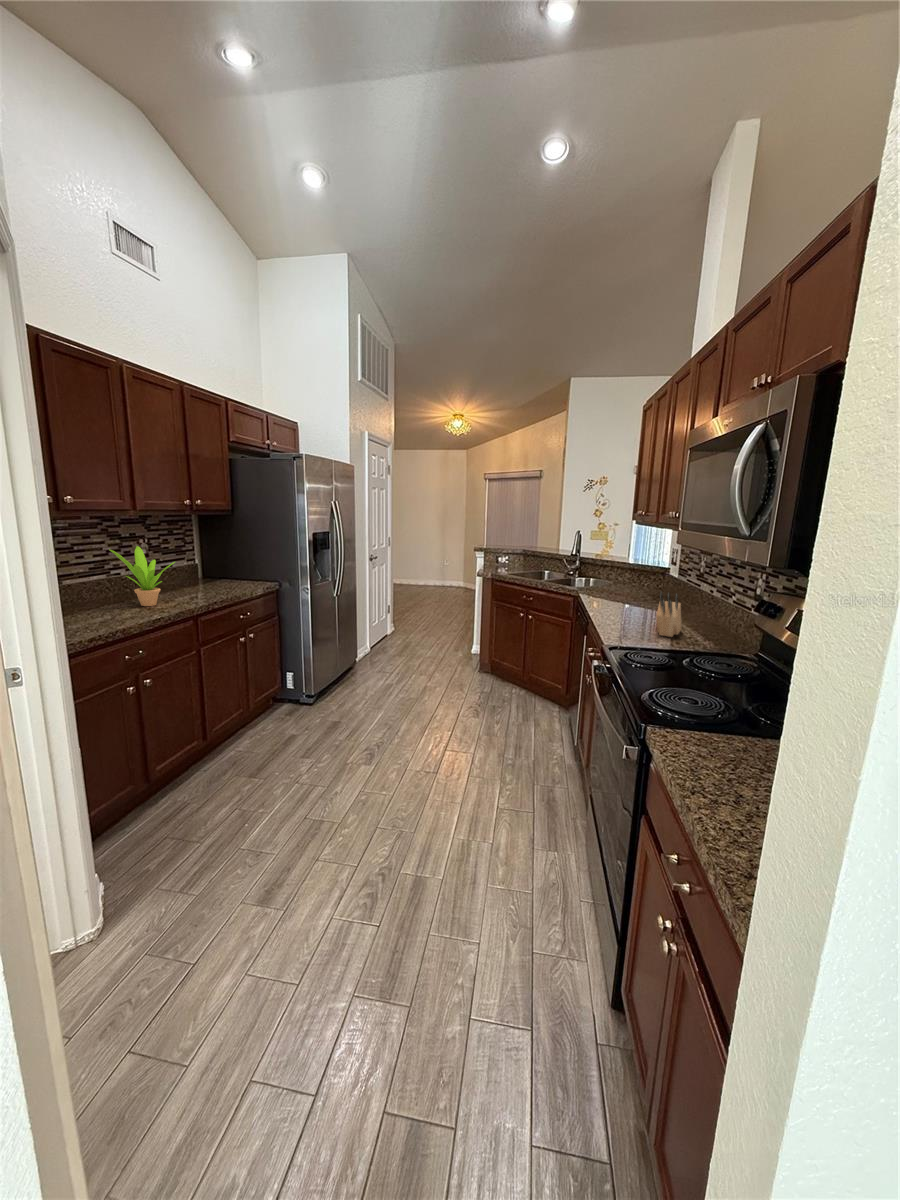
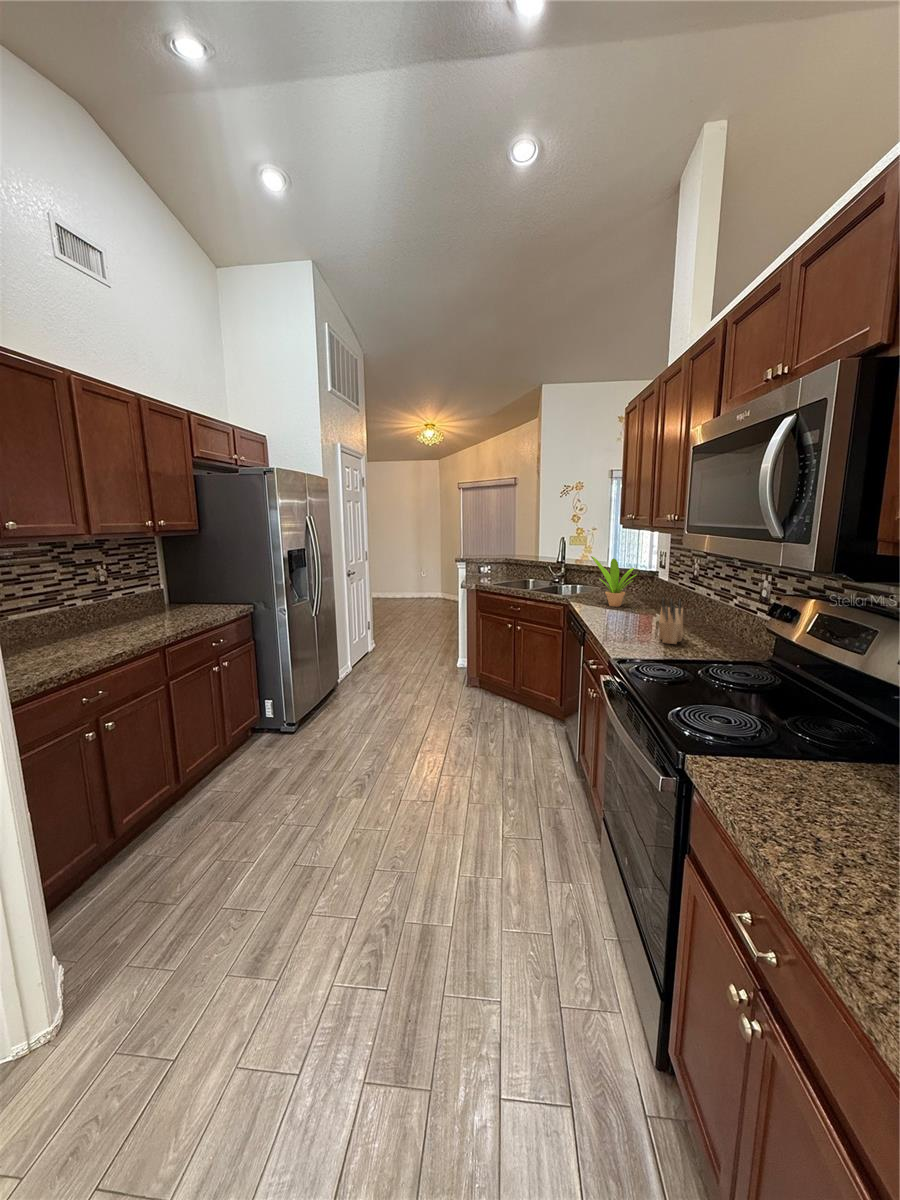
potted plant: present [109,546,175,606] -> present [591,556,636,607]

